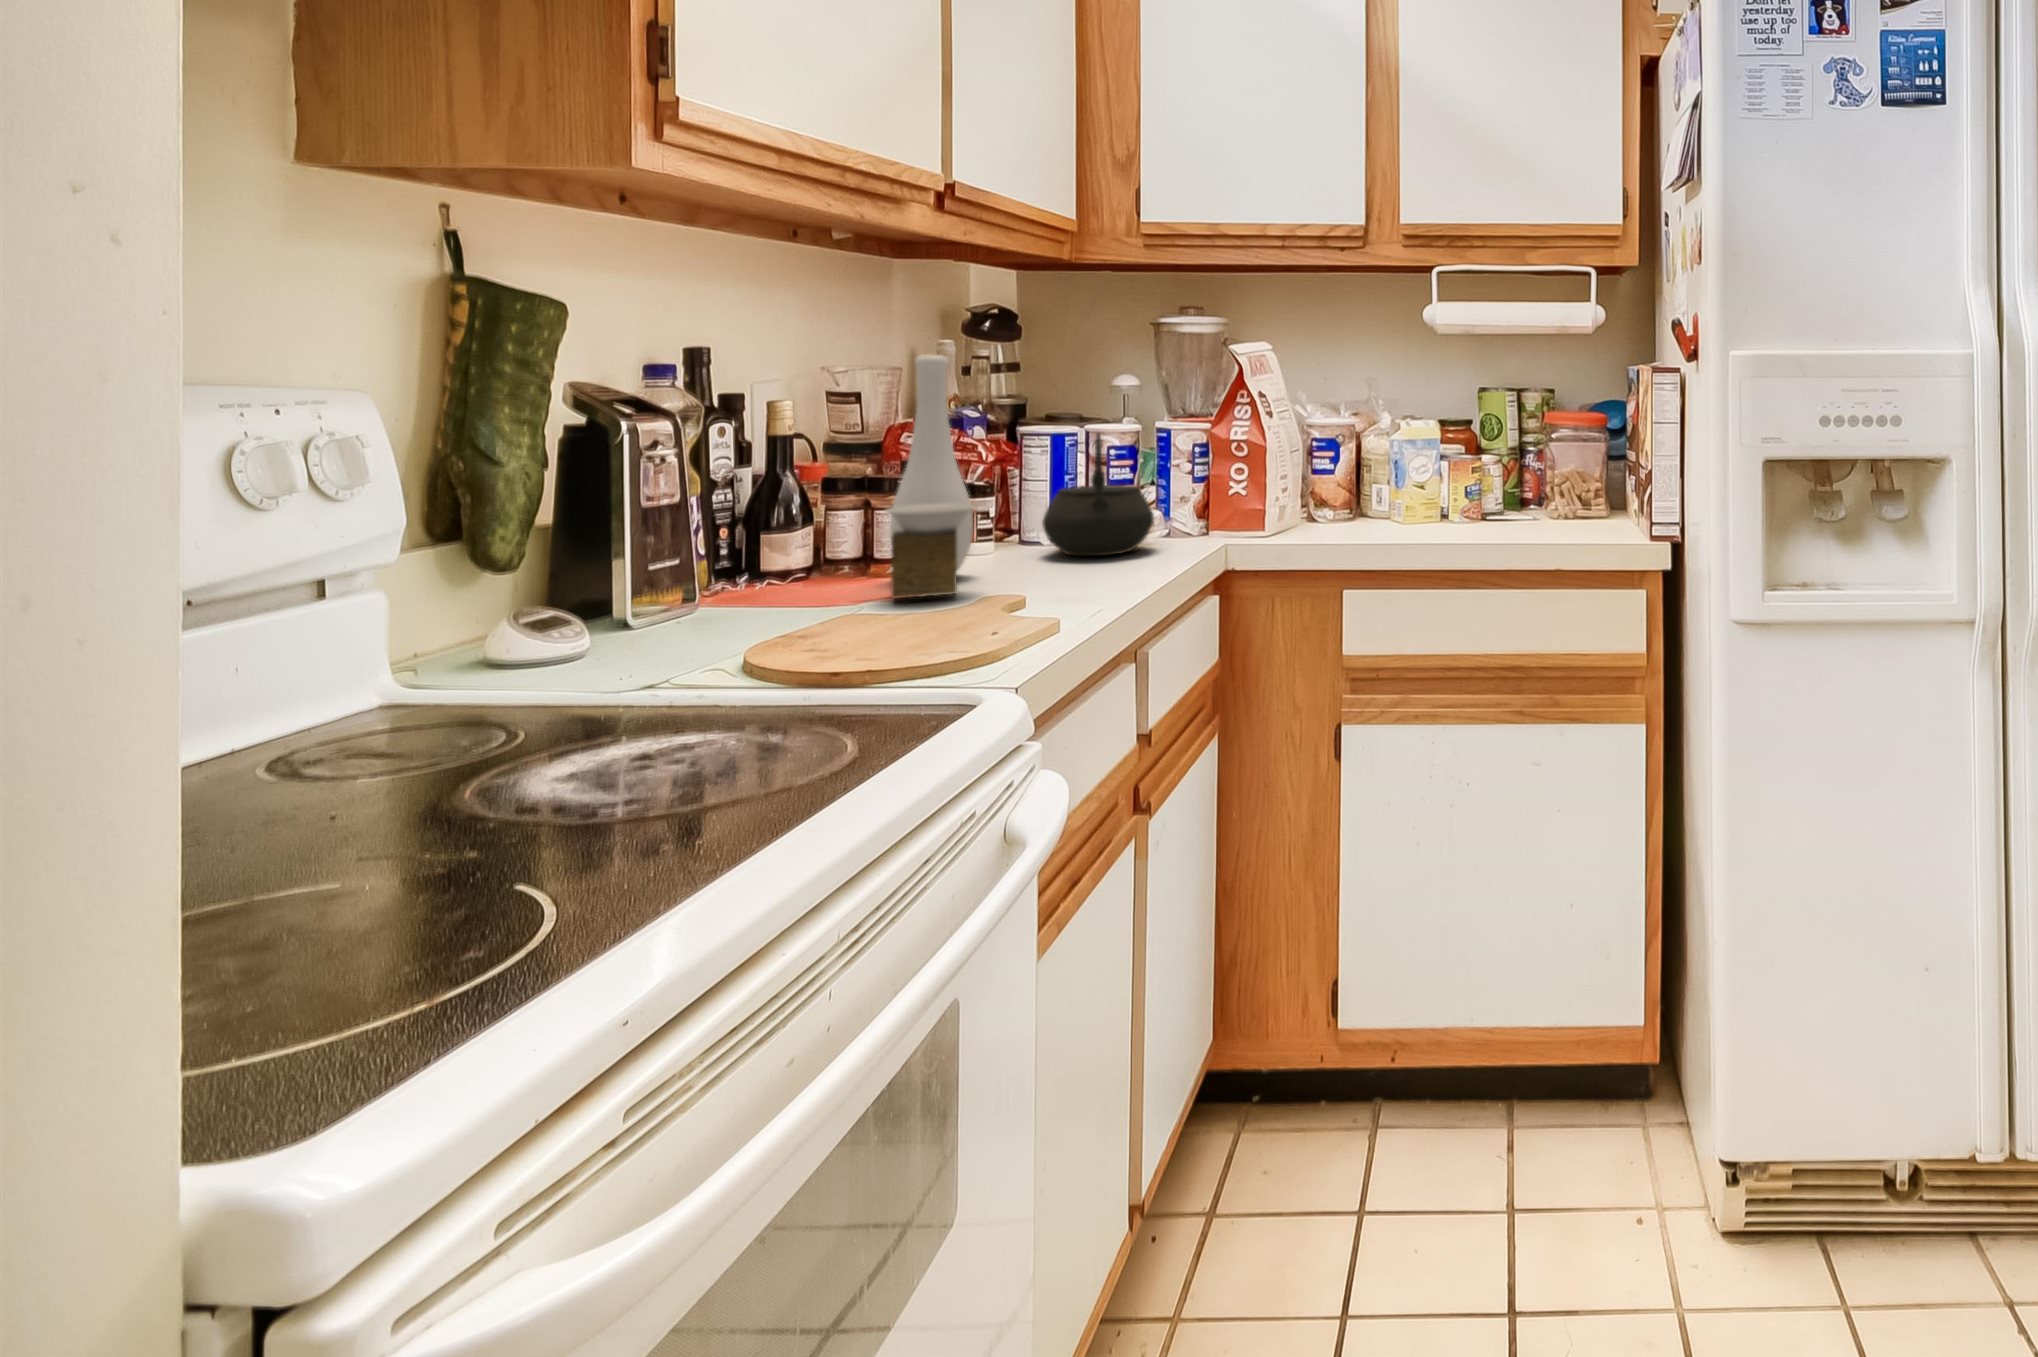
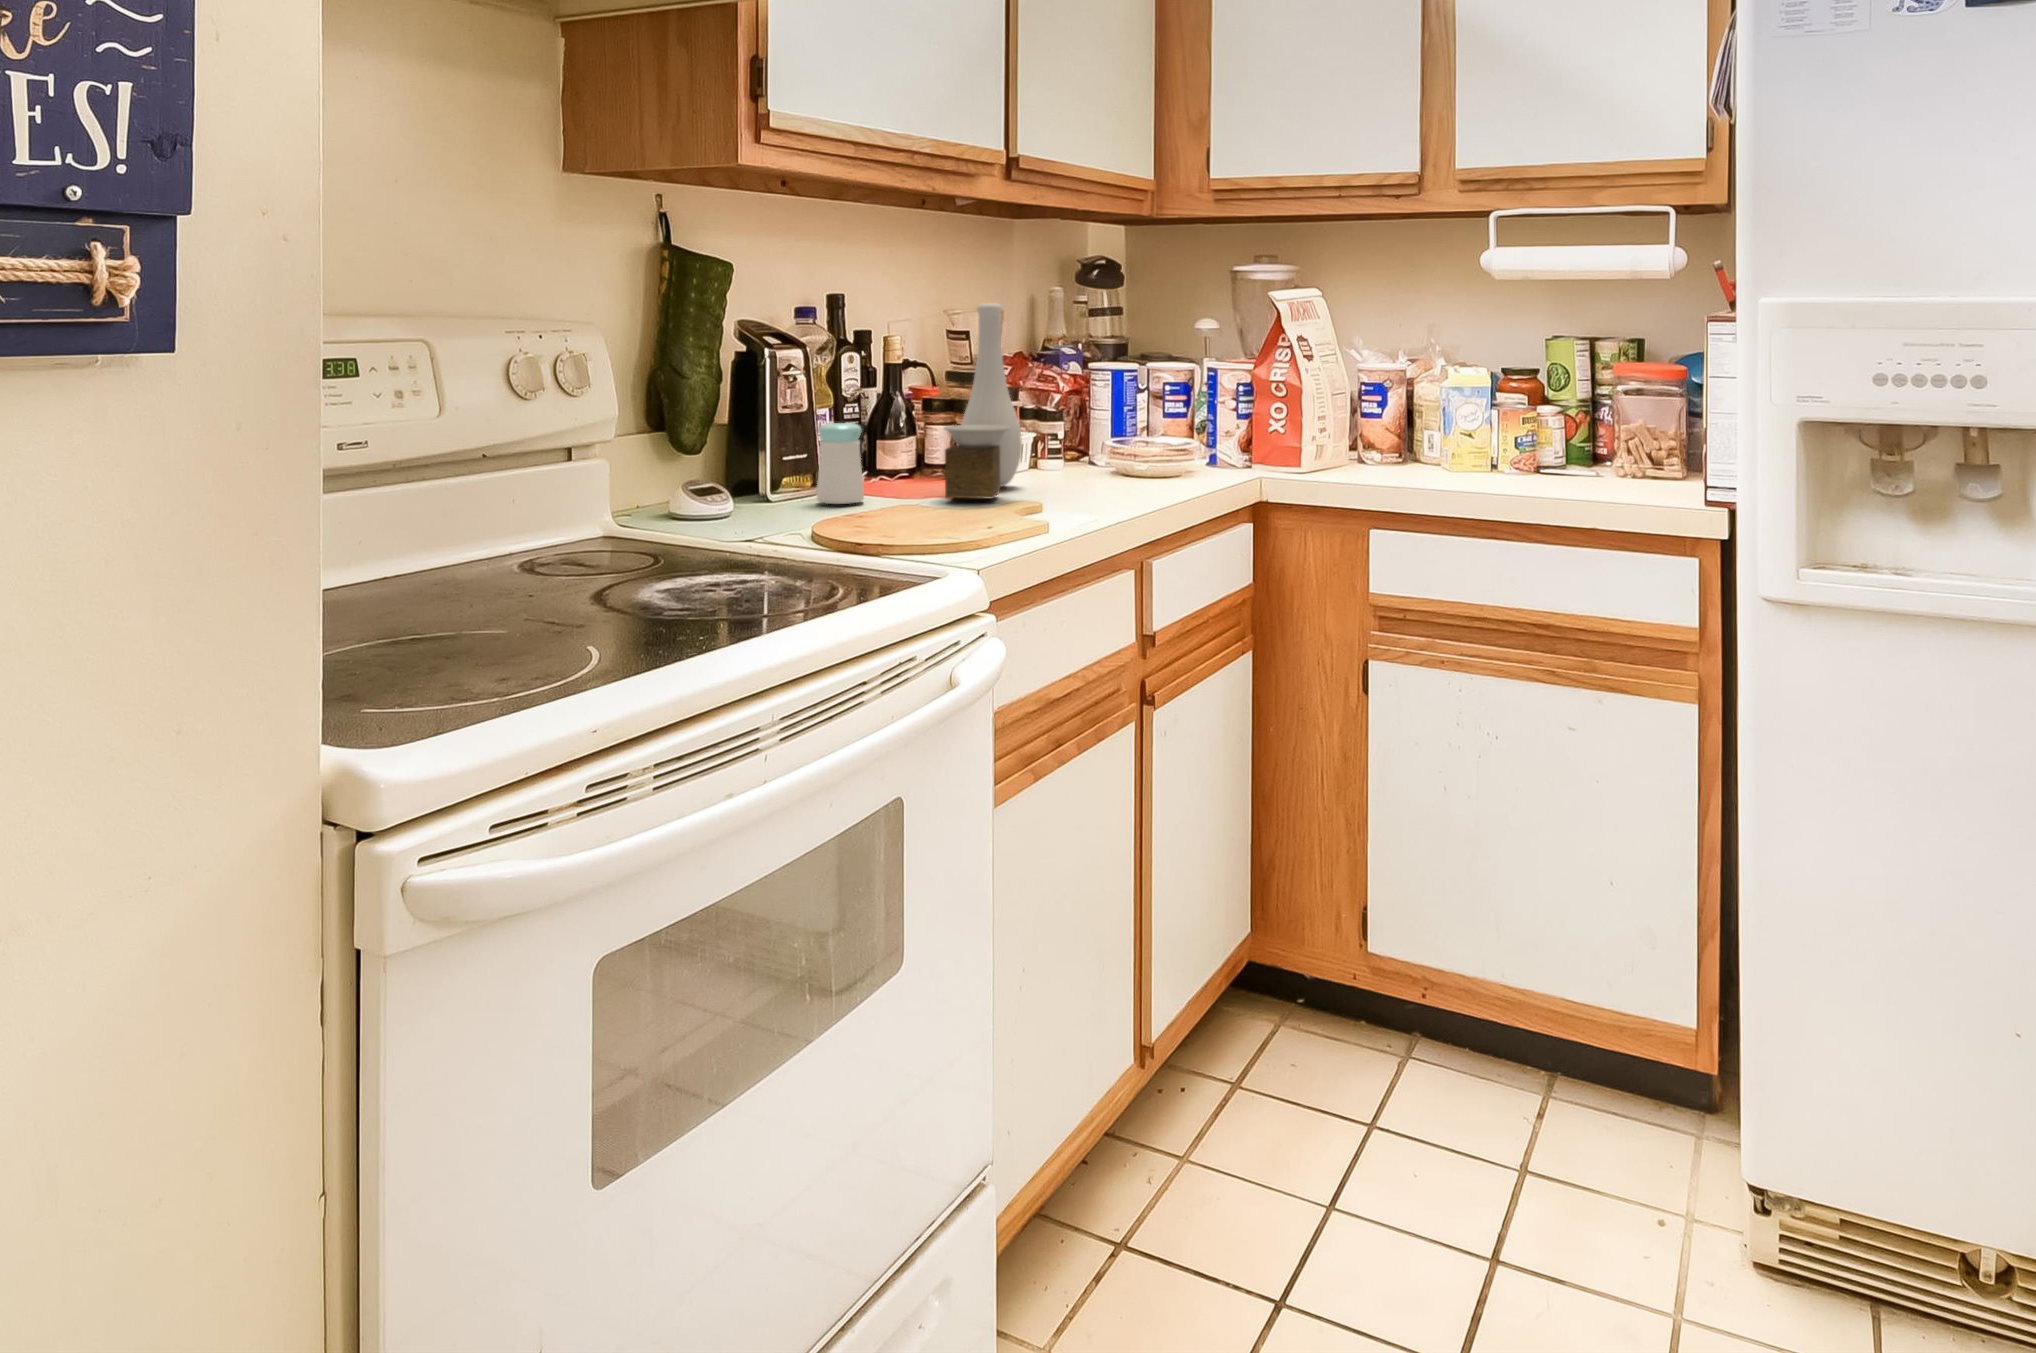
kettle: present [1042,433,1154,556] -> none [1087,371,1180,480]
salt shaker: none [702,512,775,621] -> present [817,423,864,504]

